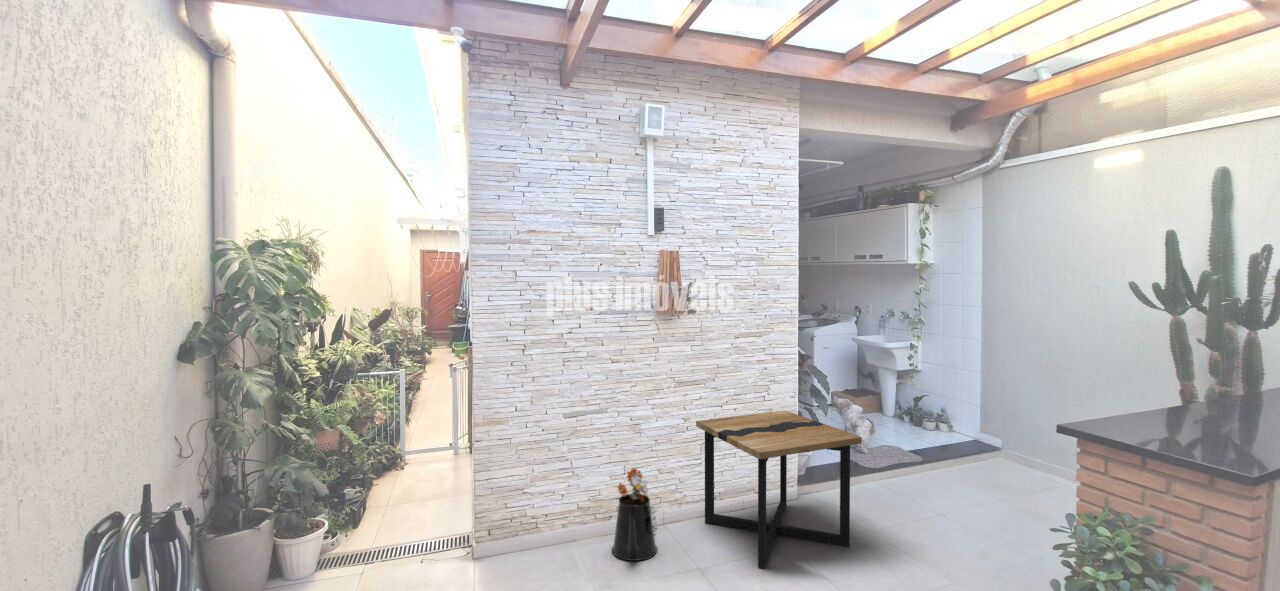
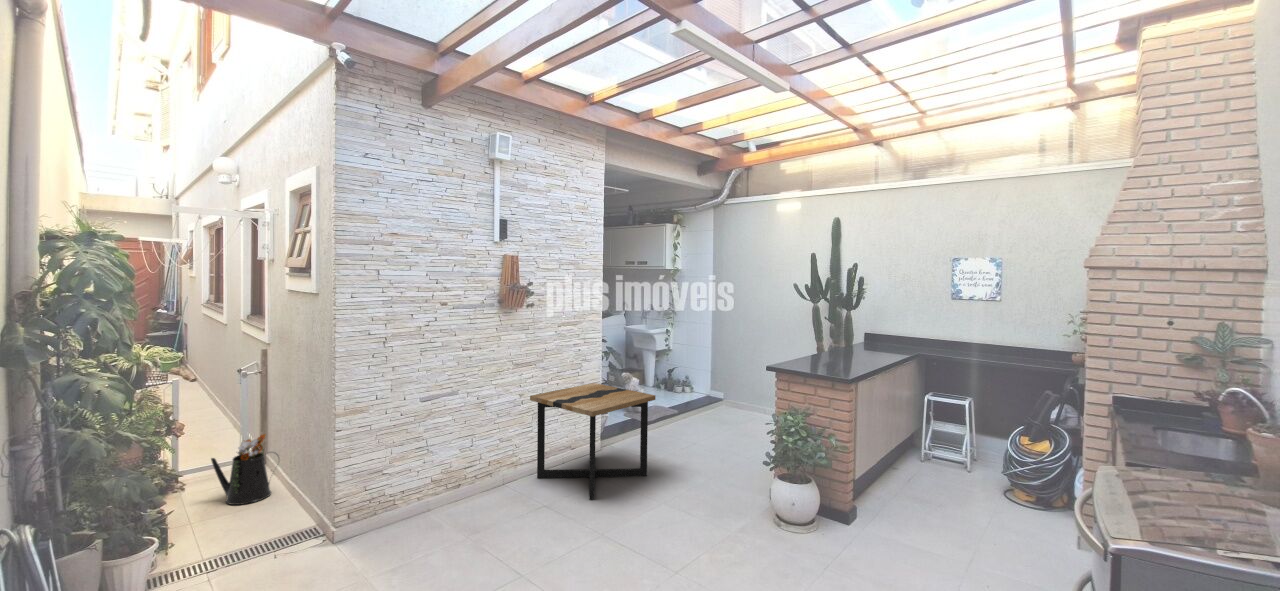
watering can: present [612,468,657,561] -> present [211,434,279,505]

